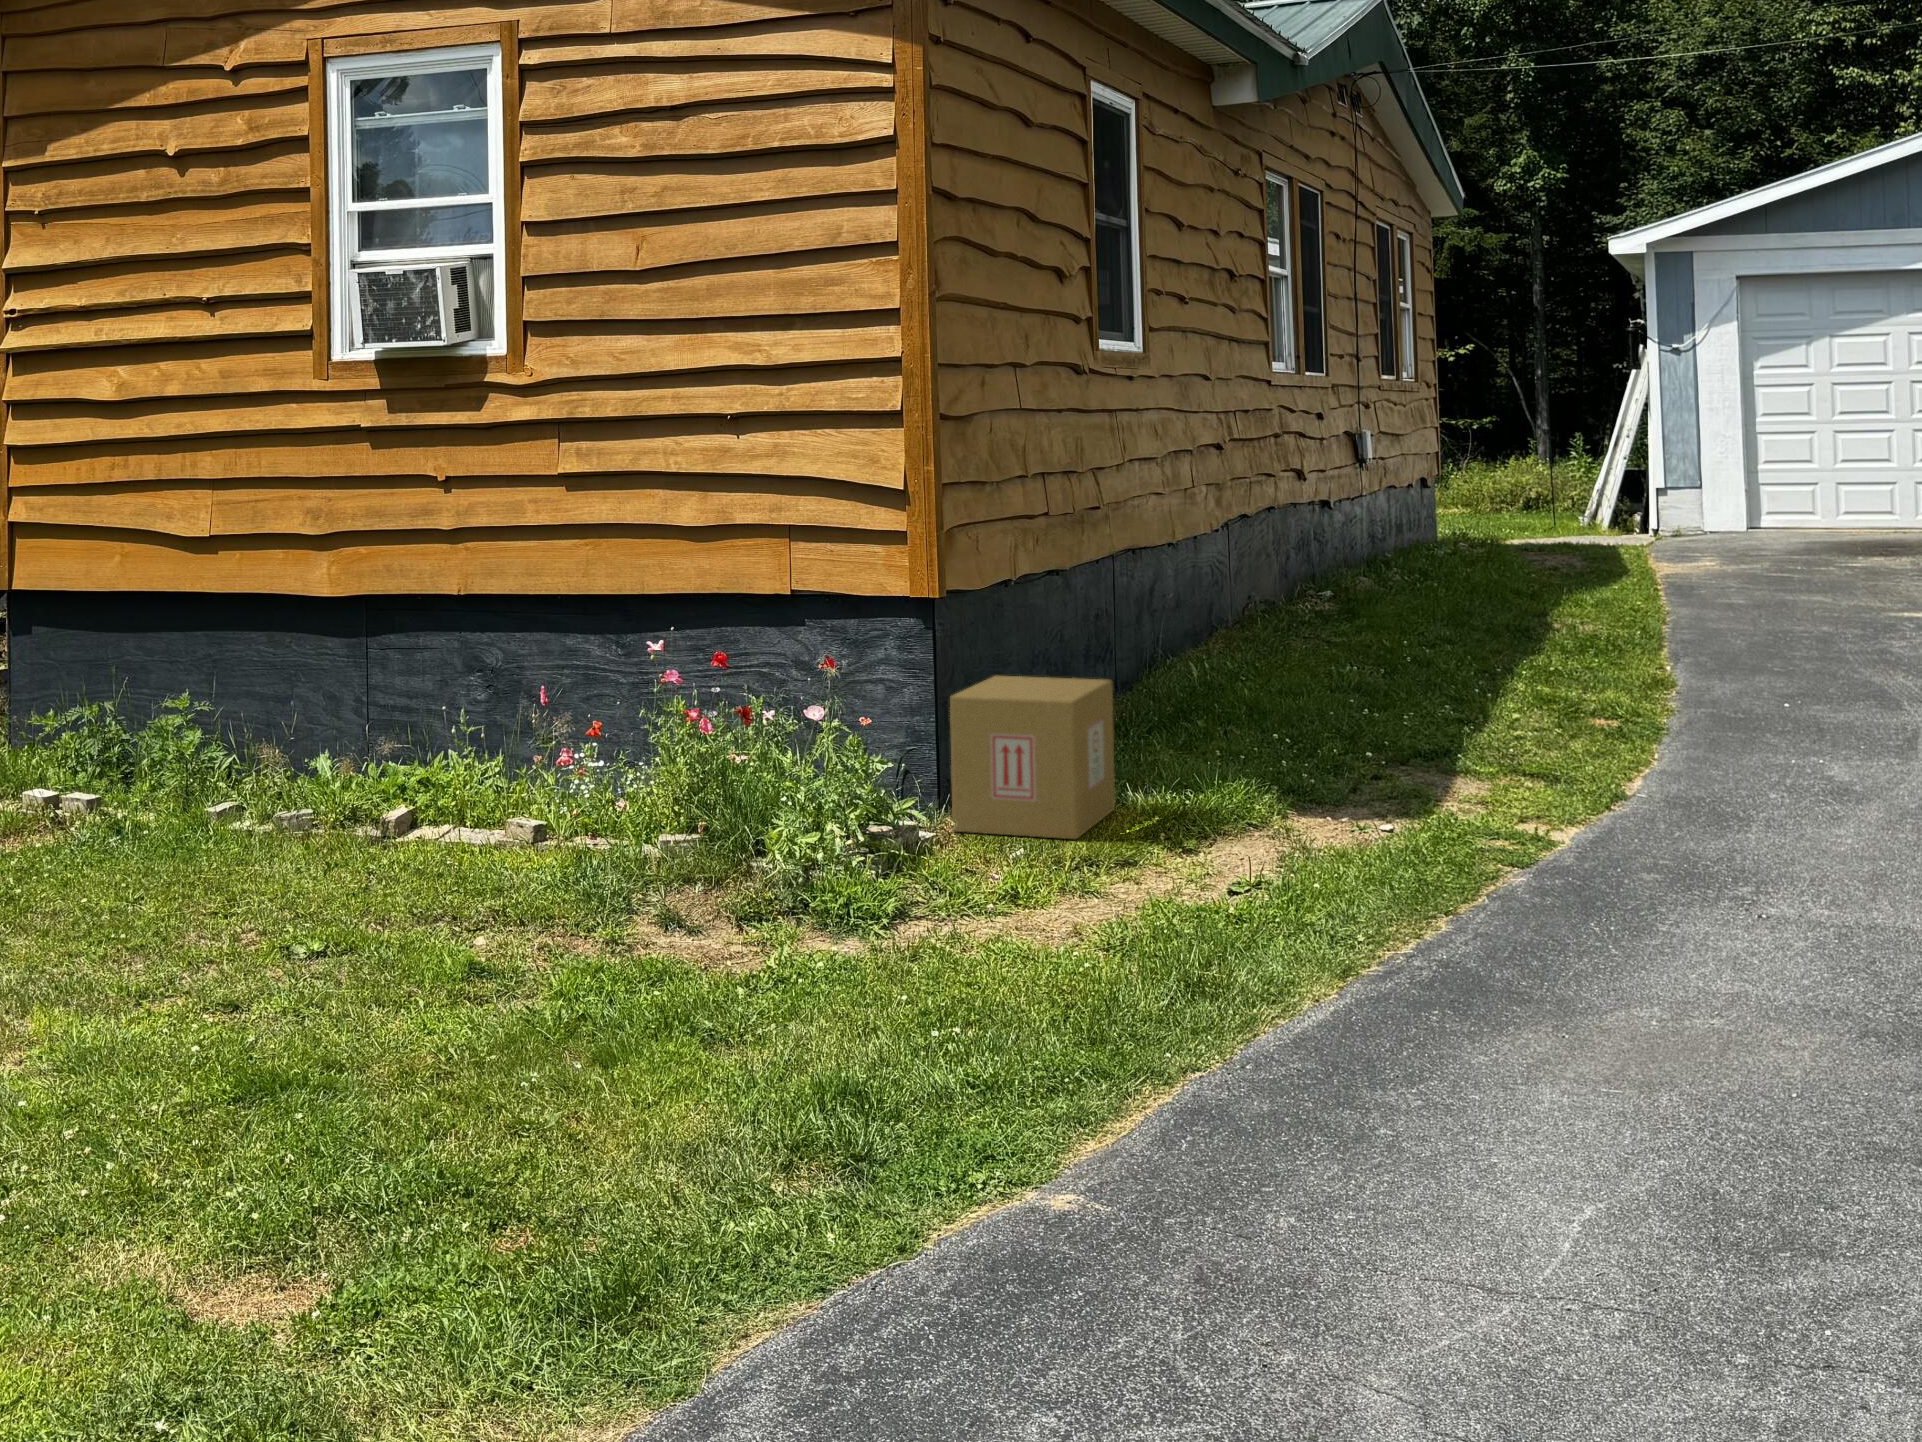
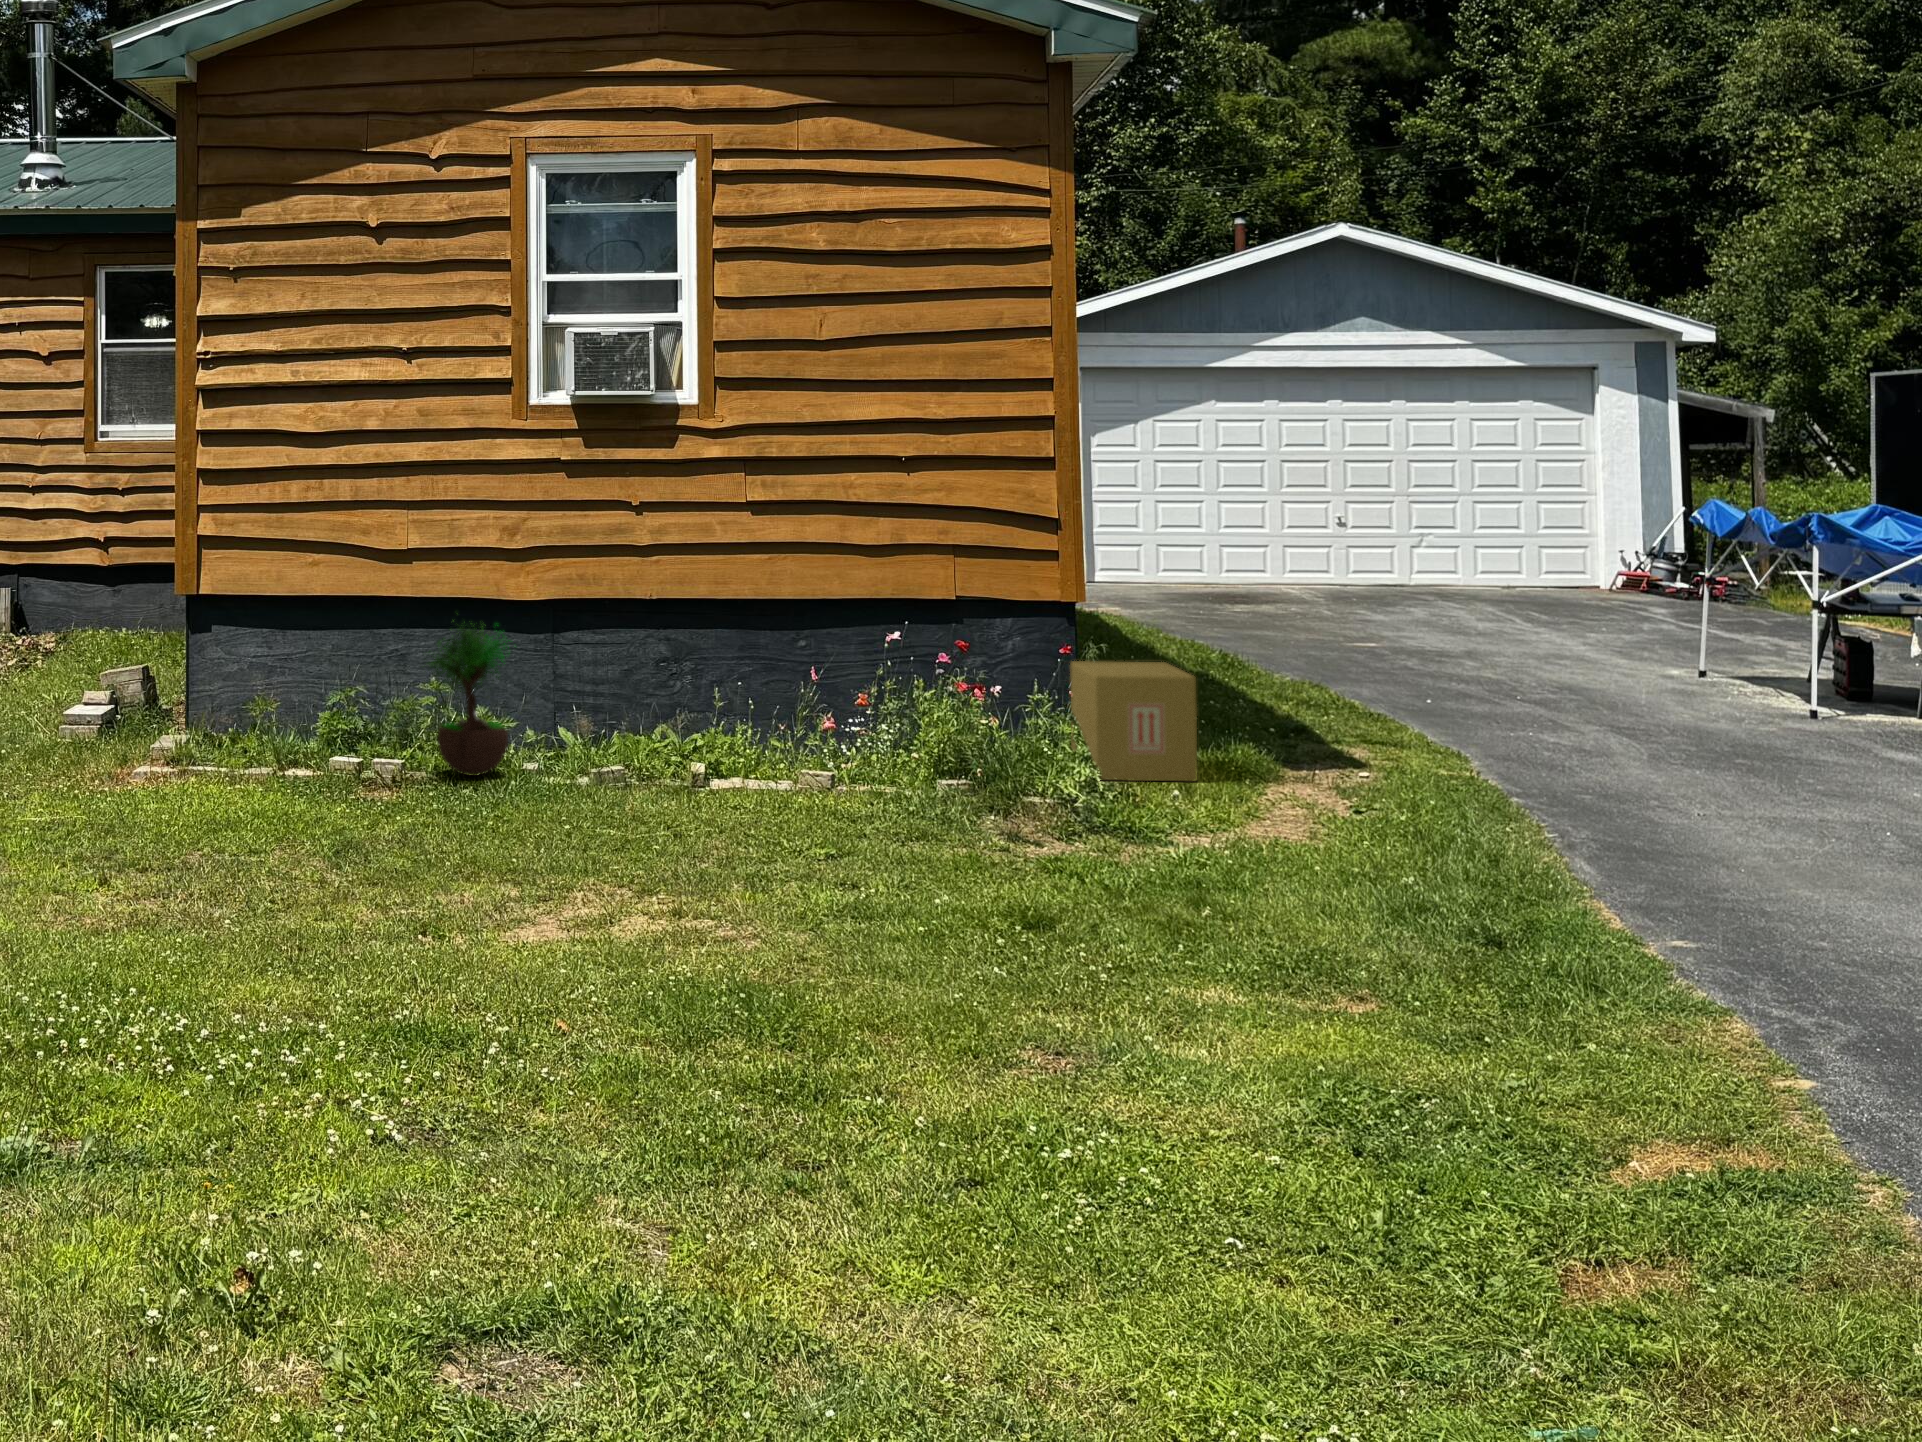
potted tree: none [172,600,300,793] -> present [423,620,512,776]

